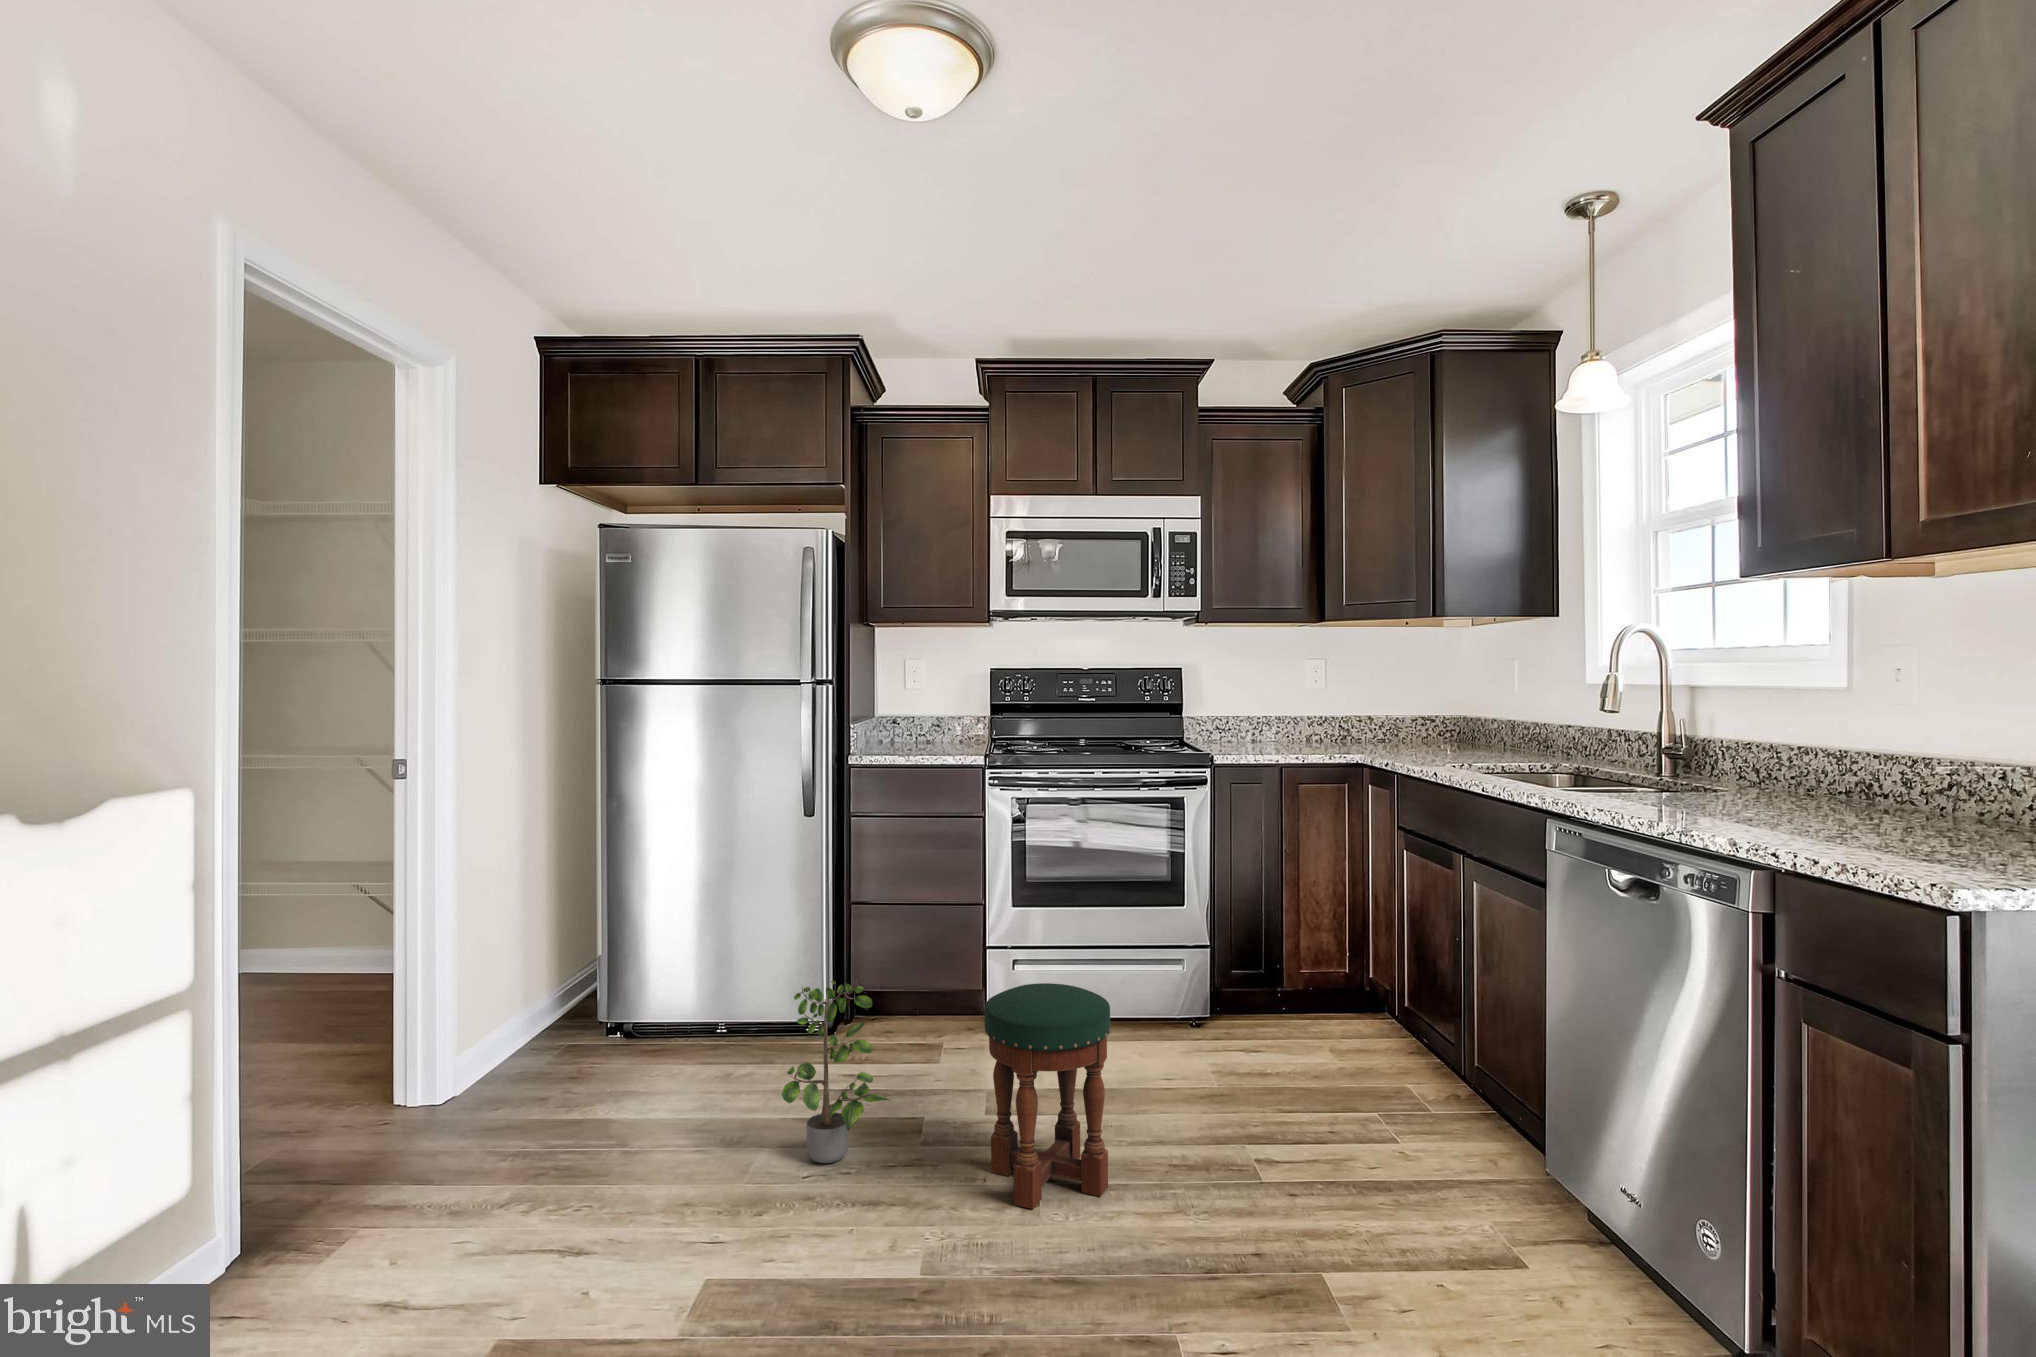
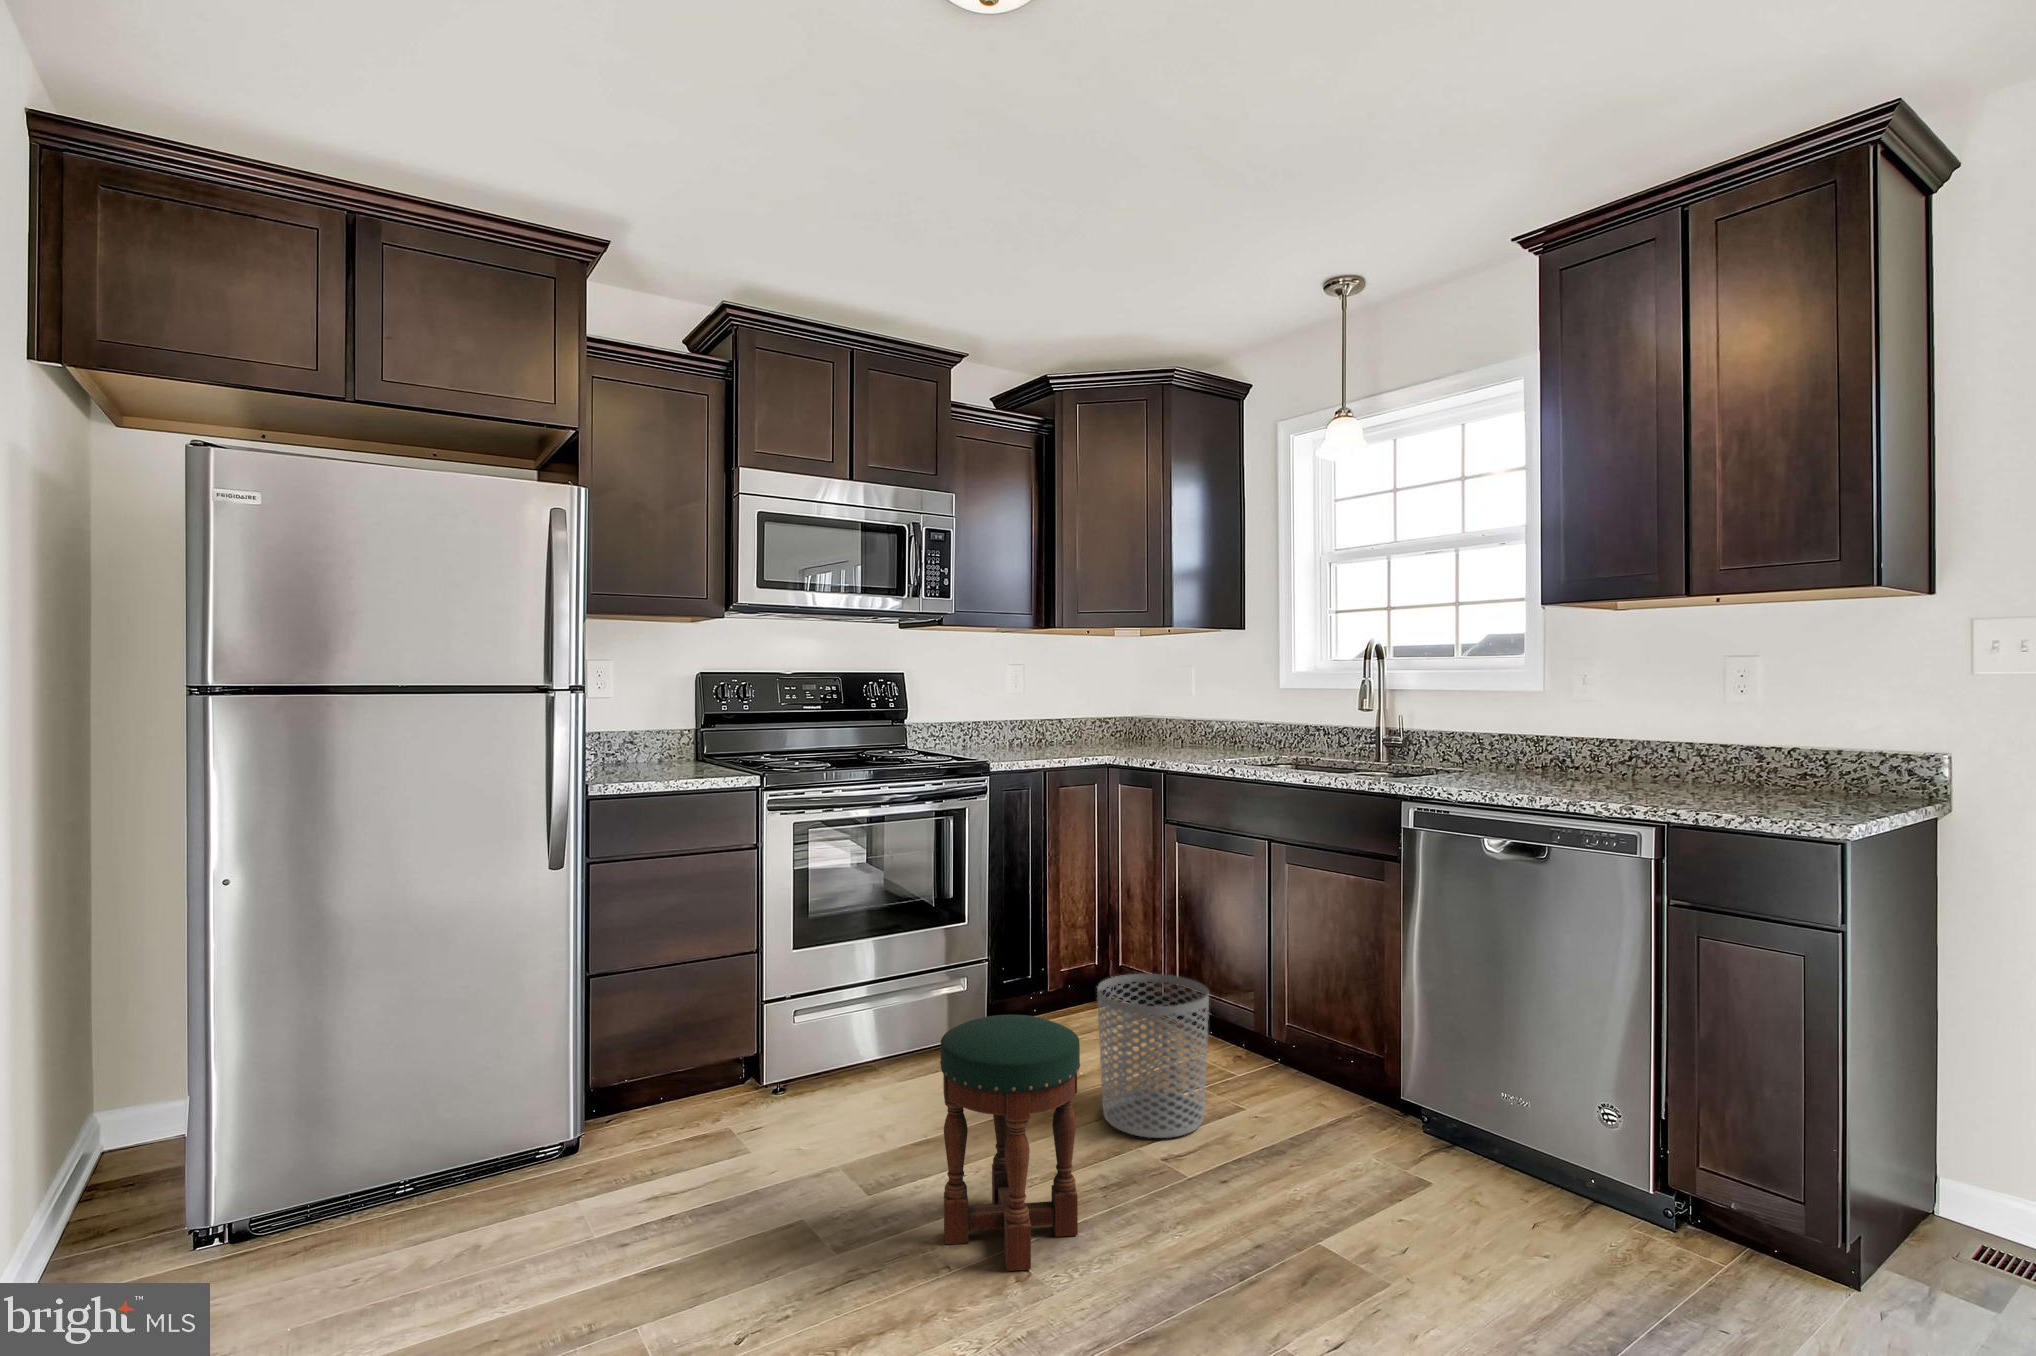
waste bin: none [1229,977,1346,1145] -> present [1097,974,1209,1138]
potted plant: present [782,981,889,1163] -> none [691,1051,830,1295]

